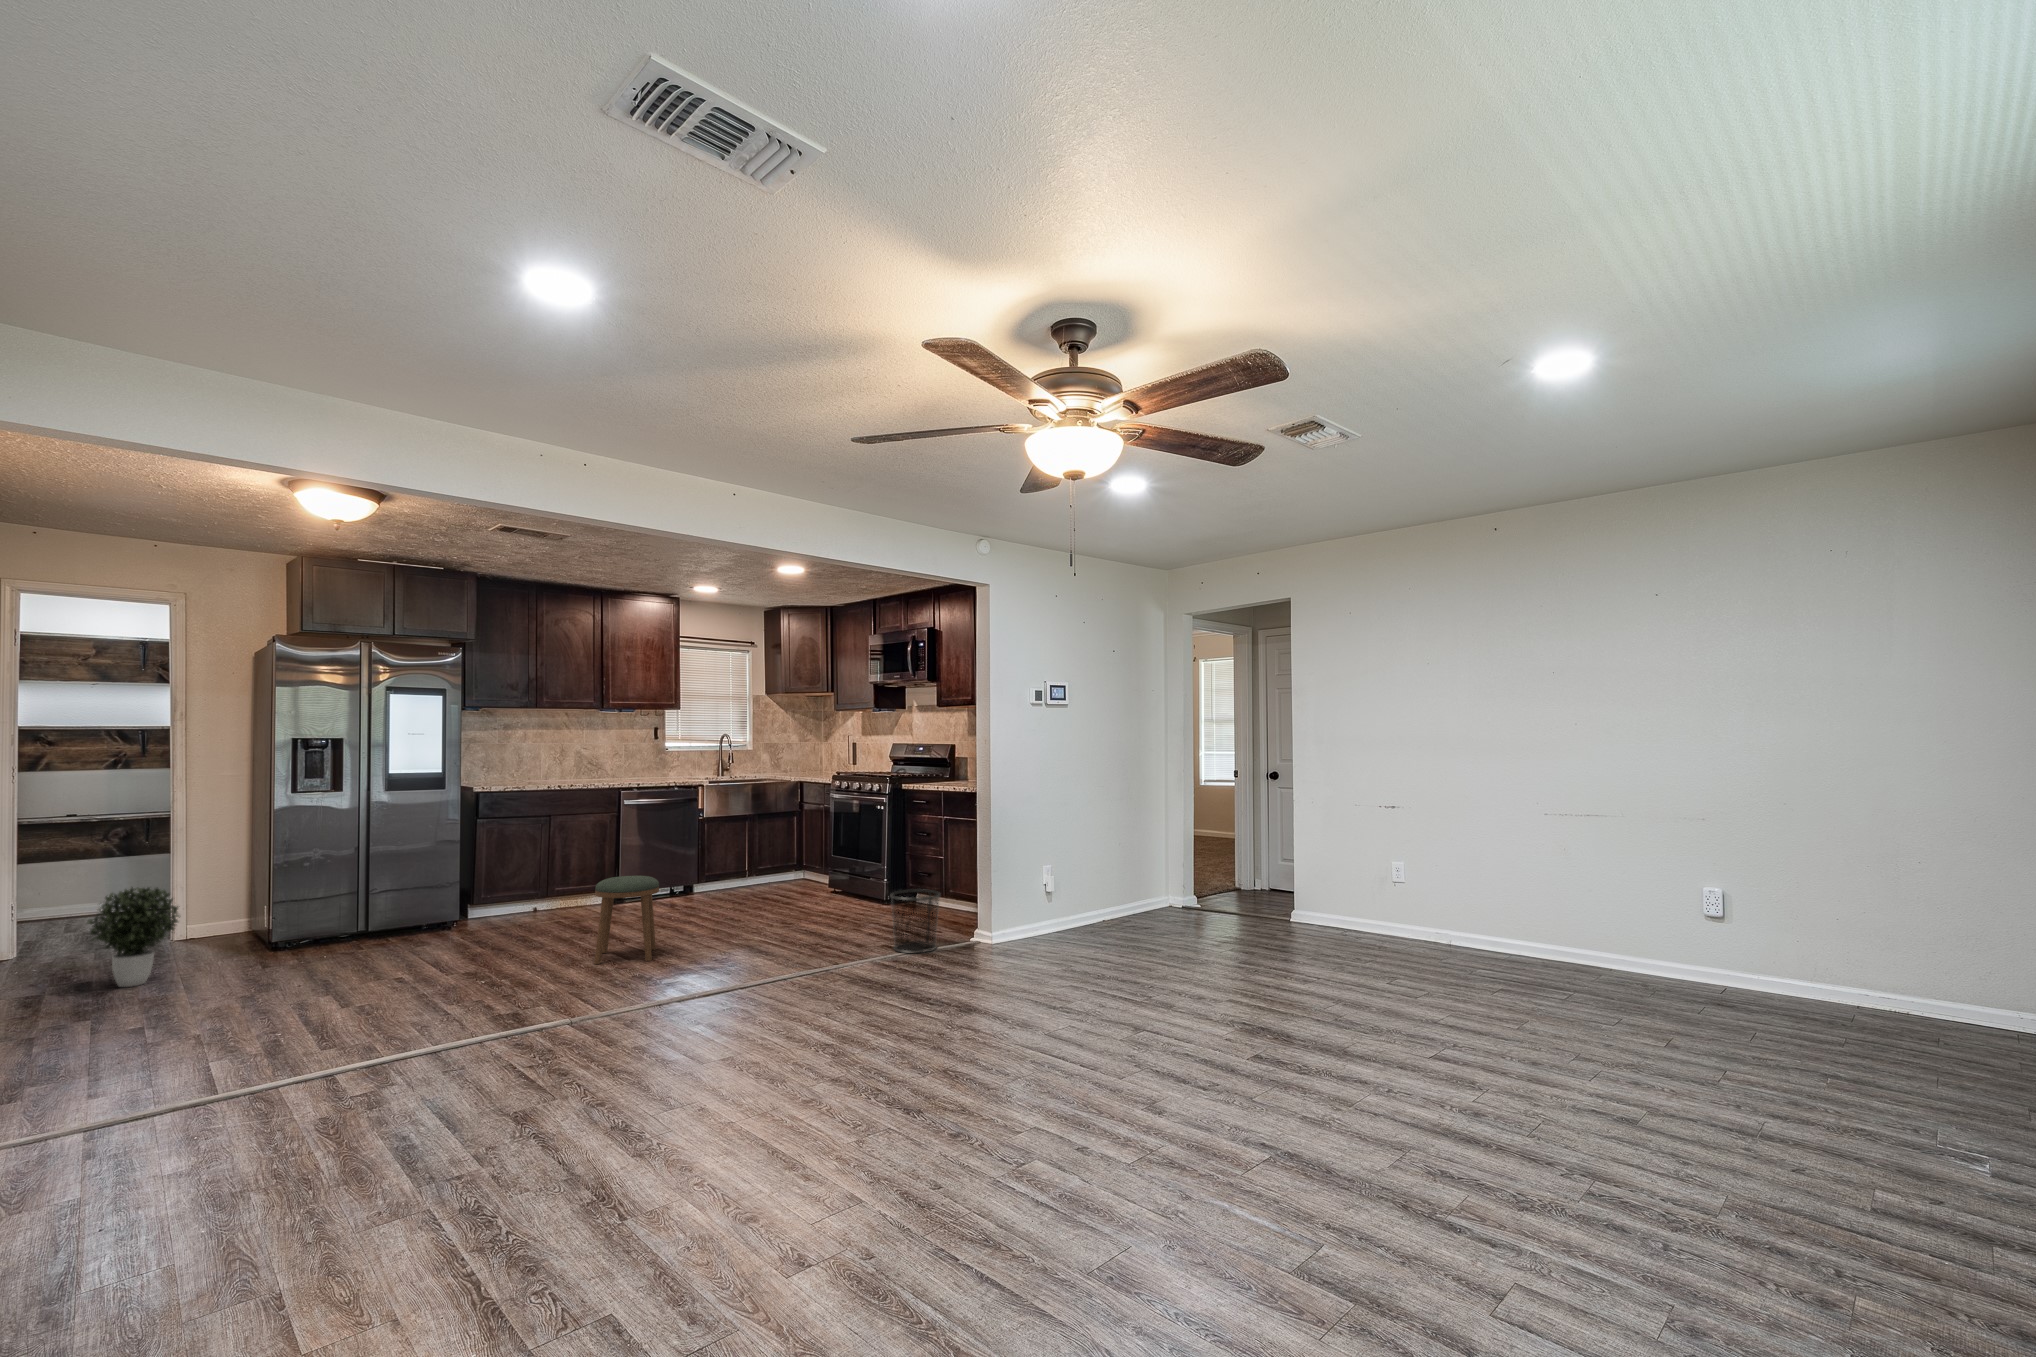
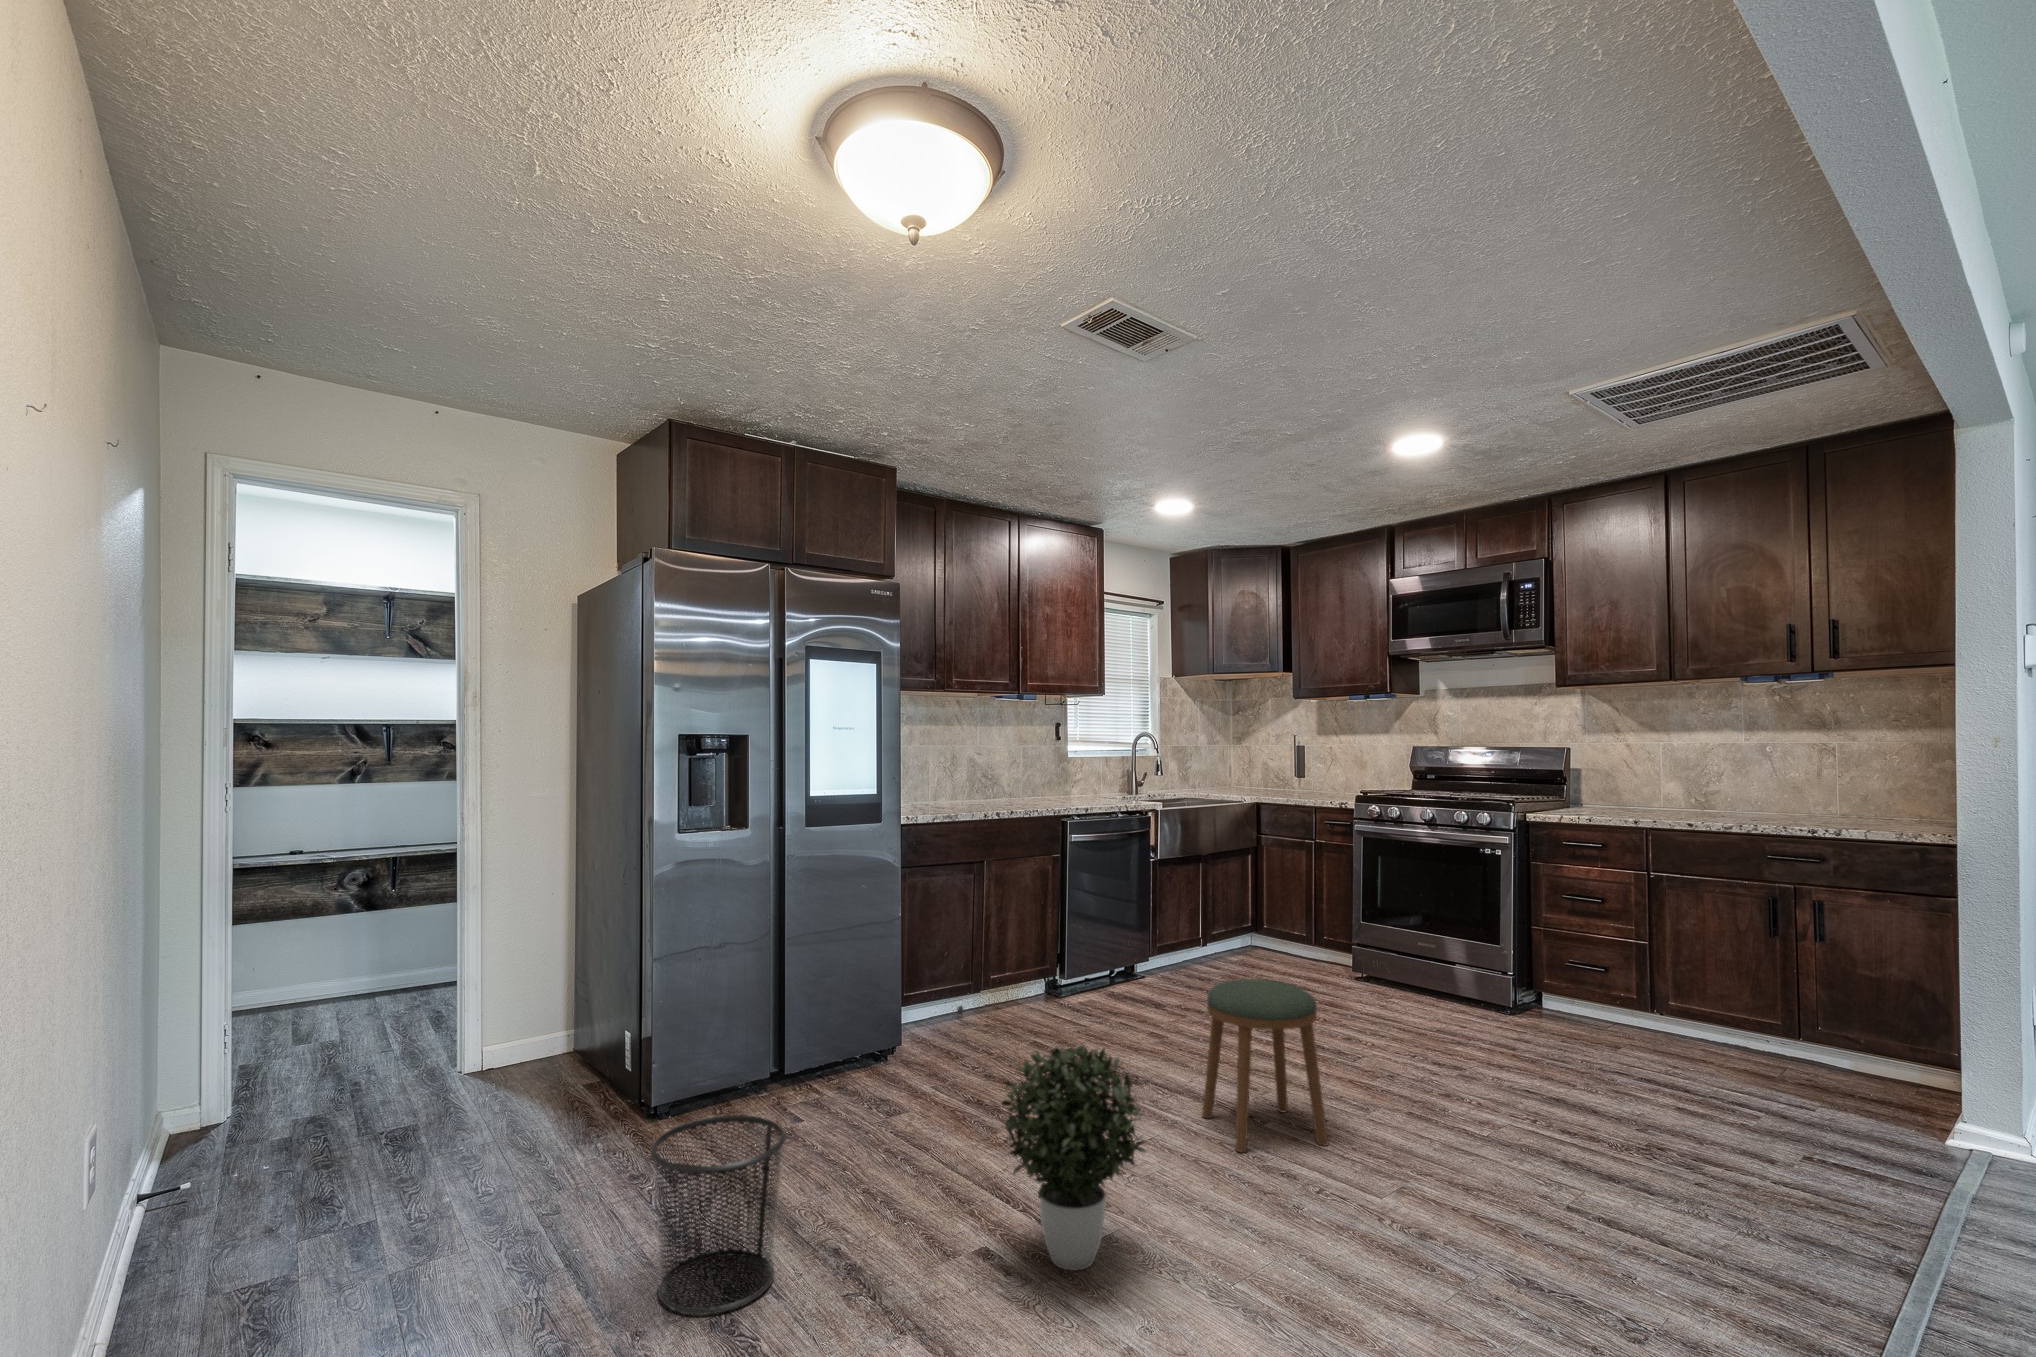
potted plant: present [87,887,180,987] -> present [1001,1045,1146,1270]
waste bin: present [890,889,940,953] -> present [650,1115,786,1315]

